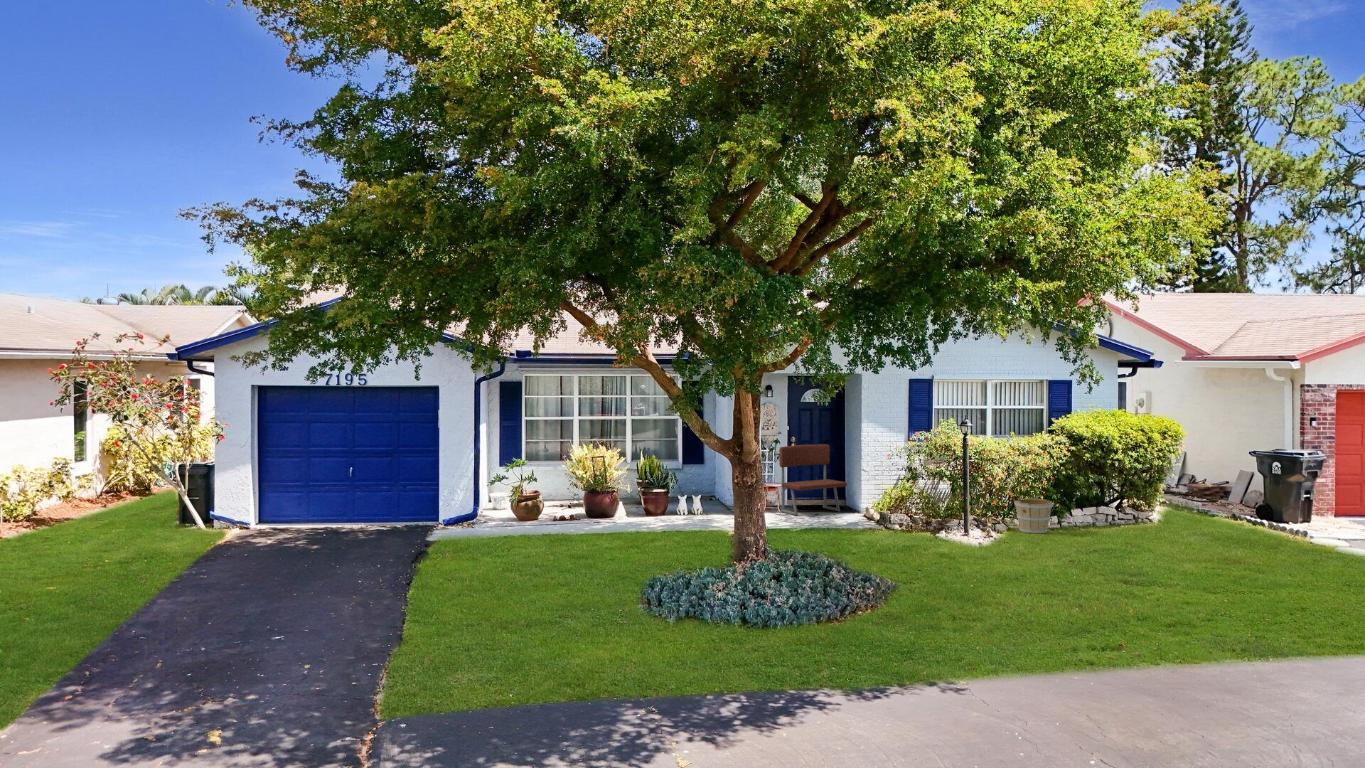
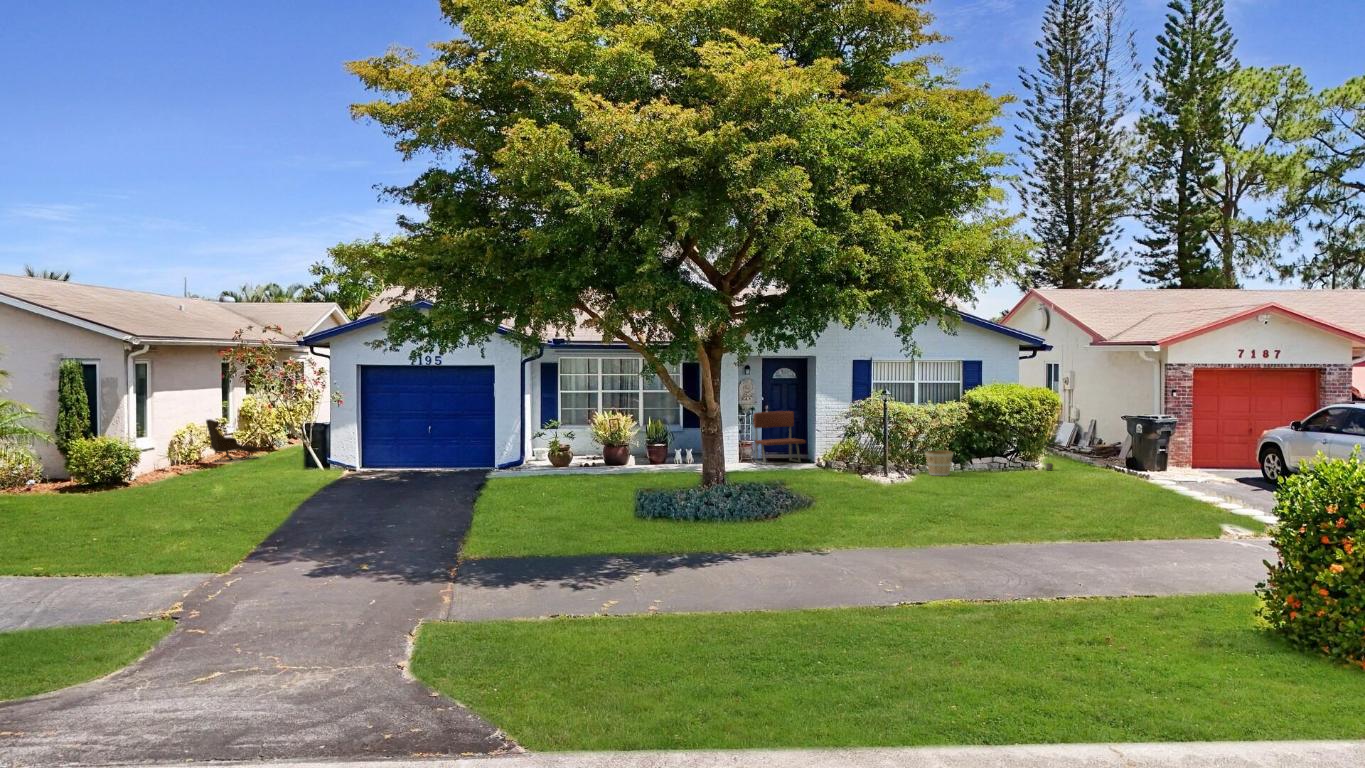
lounge chair: none [49,456,125,513] -> present [206,419,261,462]
potted plant: none [1148,477,1189,523] -> present [1034,436,1062,470]

